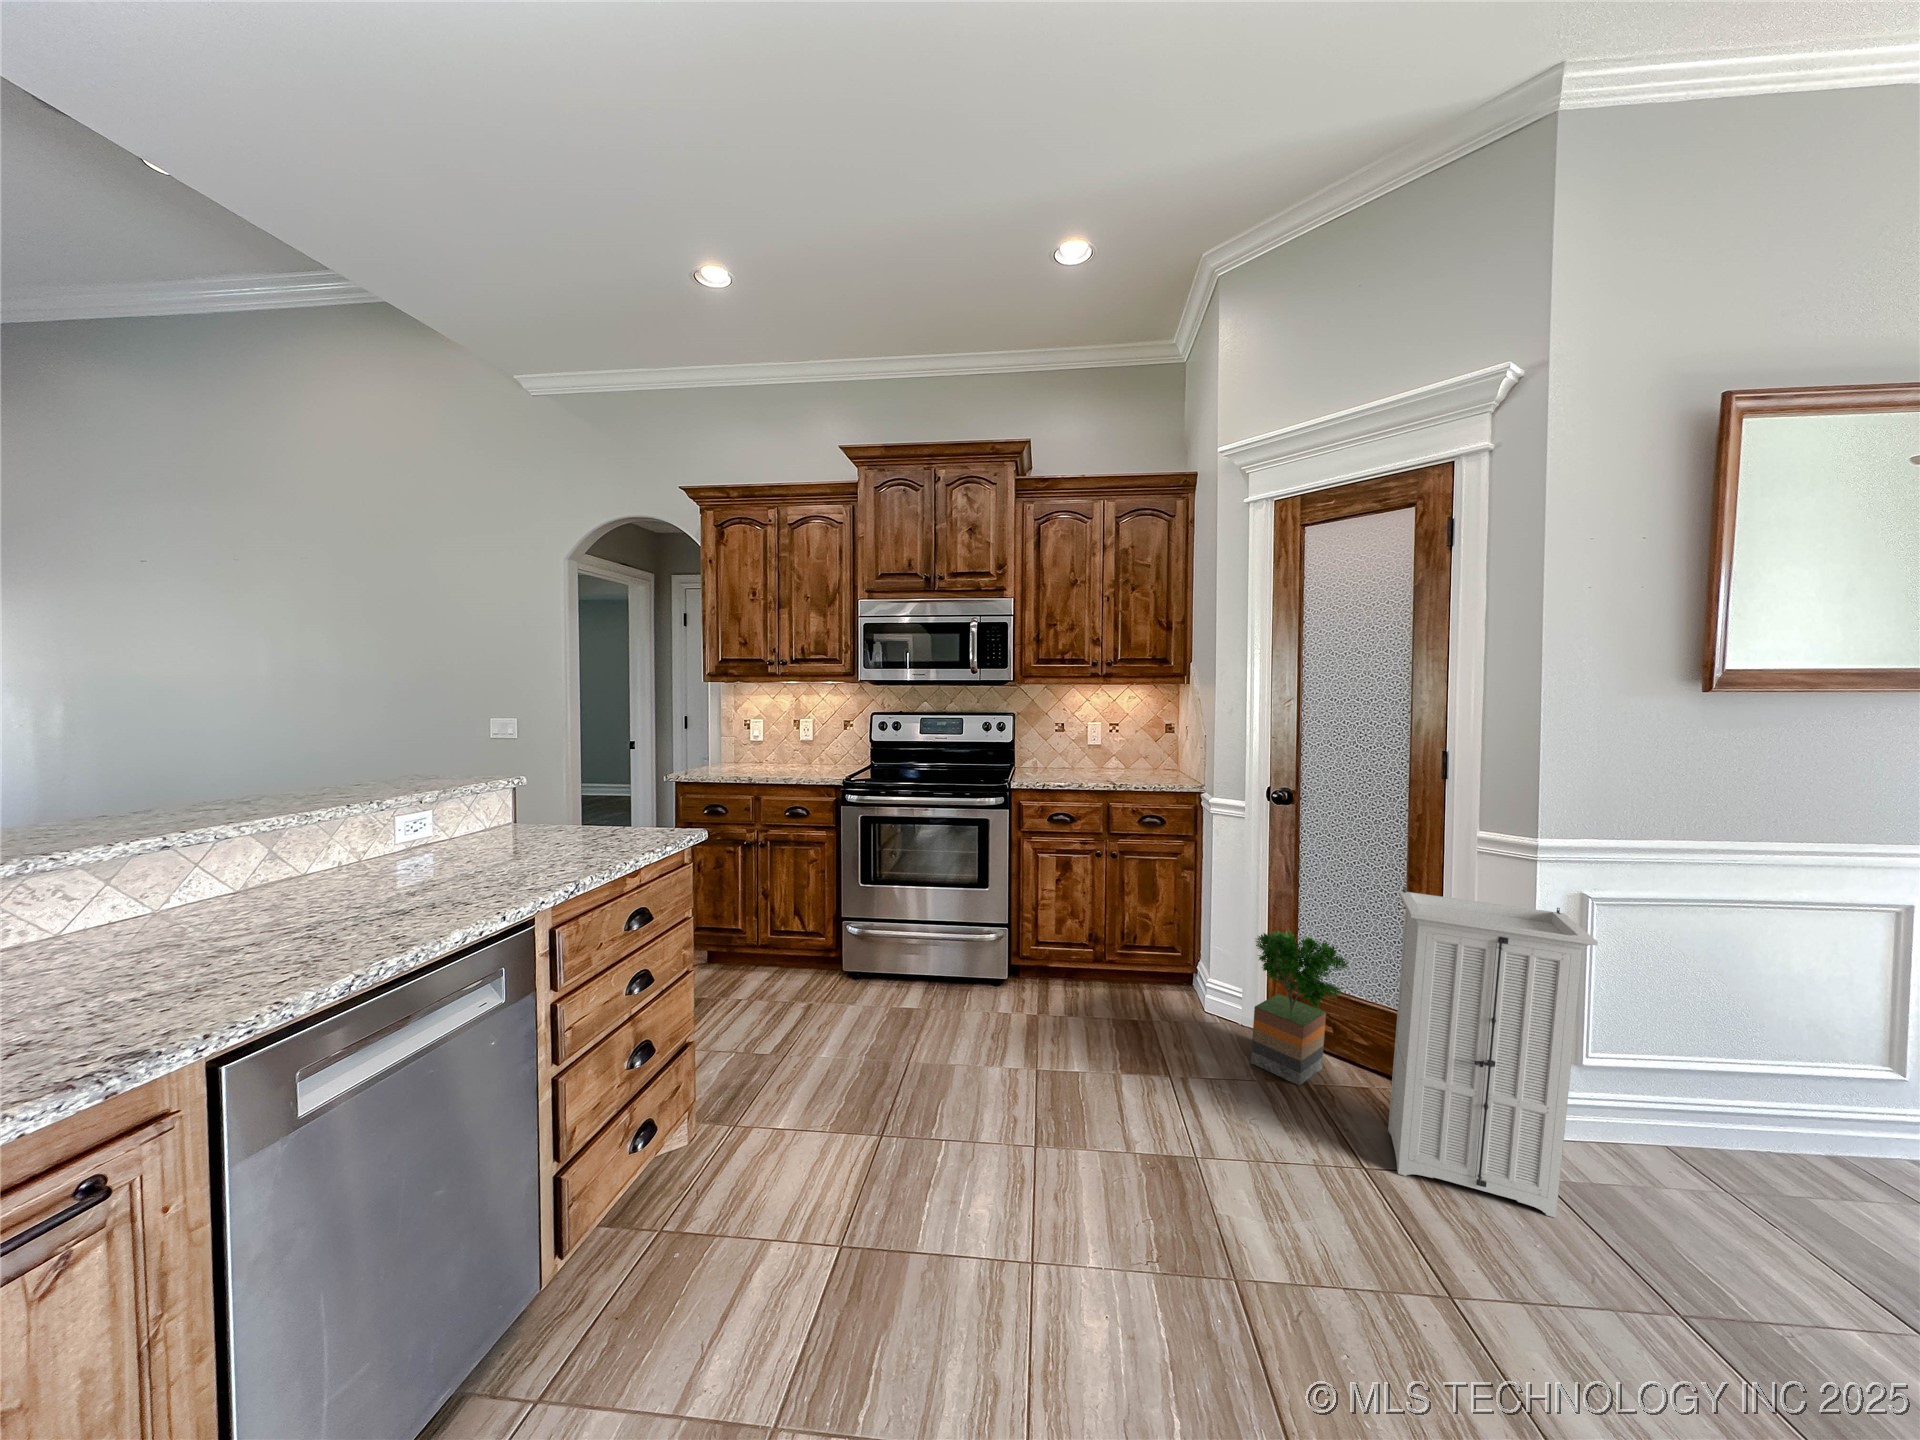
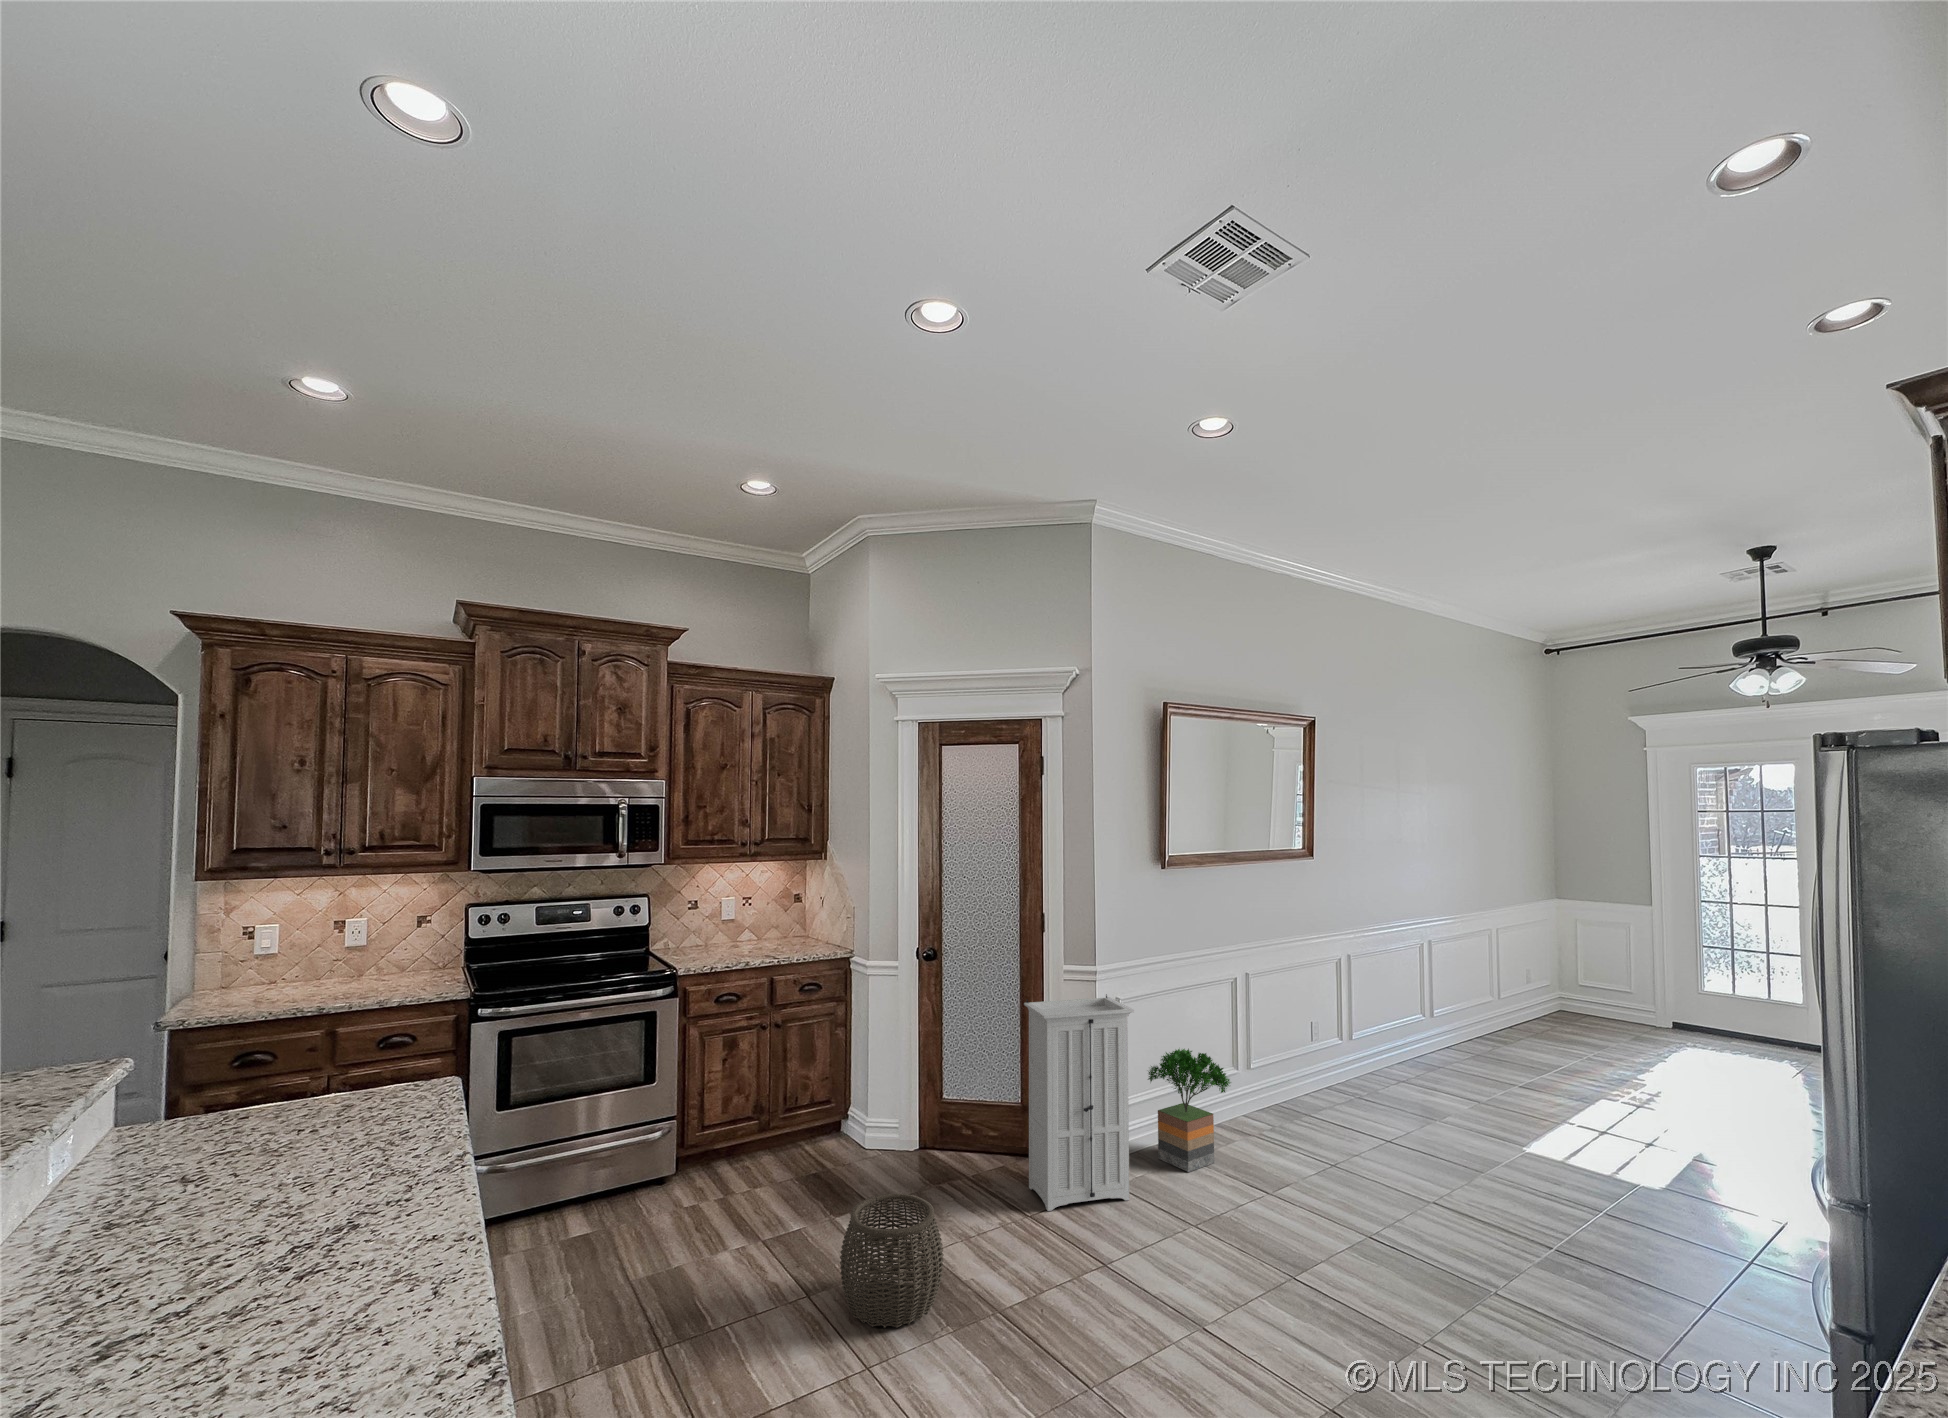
potted tree: present [1251,930,1348,1086] -> present [1148,1049,1231,1172]
woven basket: none [1049,1066,1179,1233] -> present [840,1193,944,1328]

